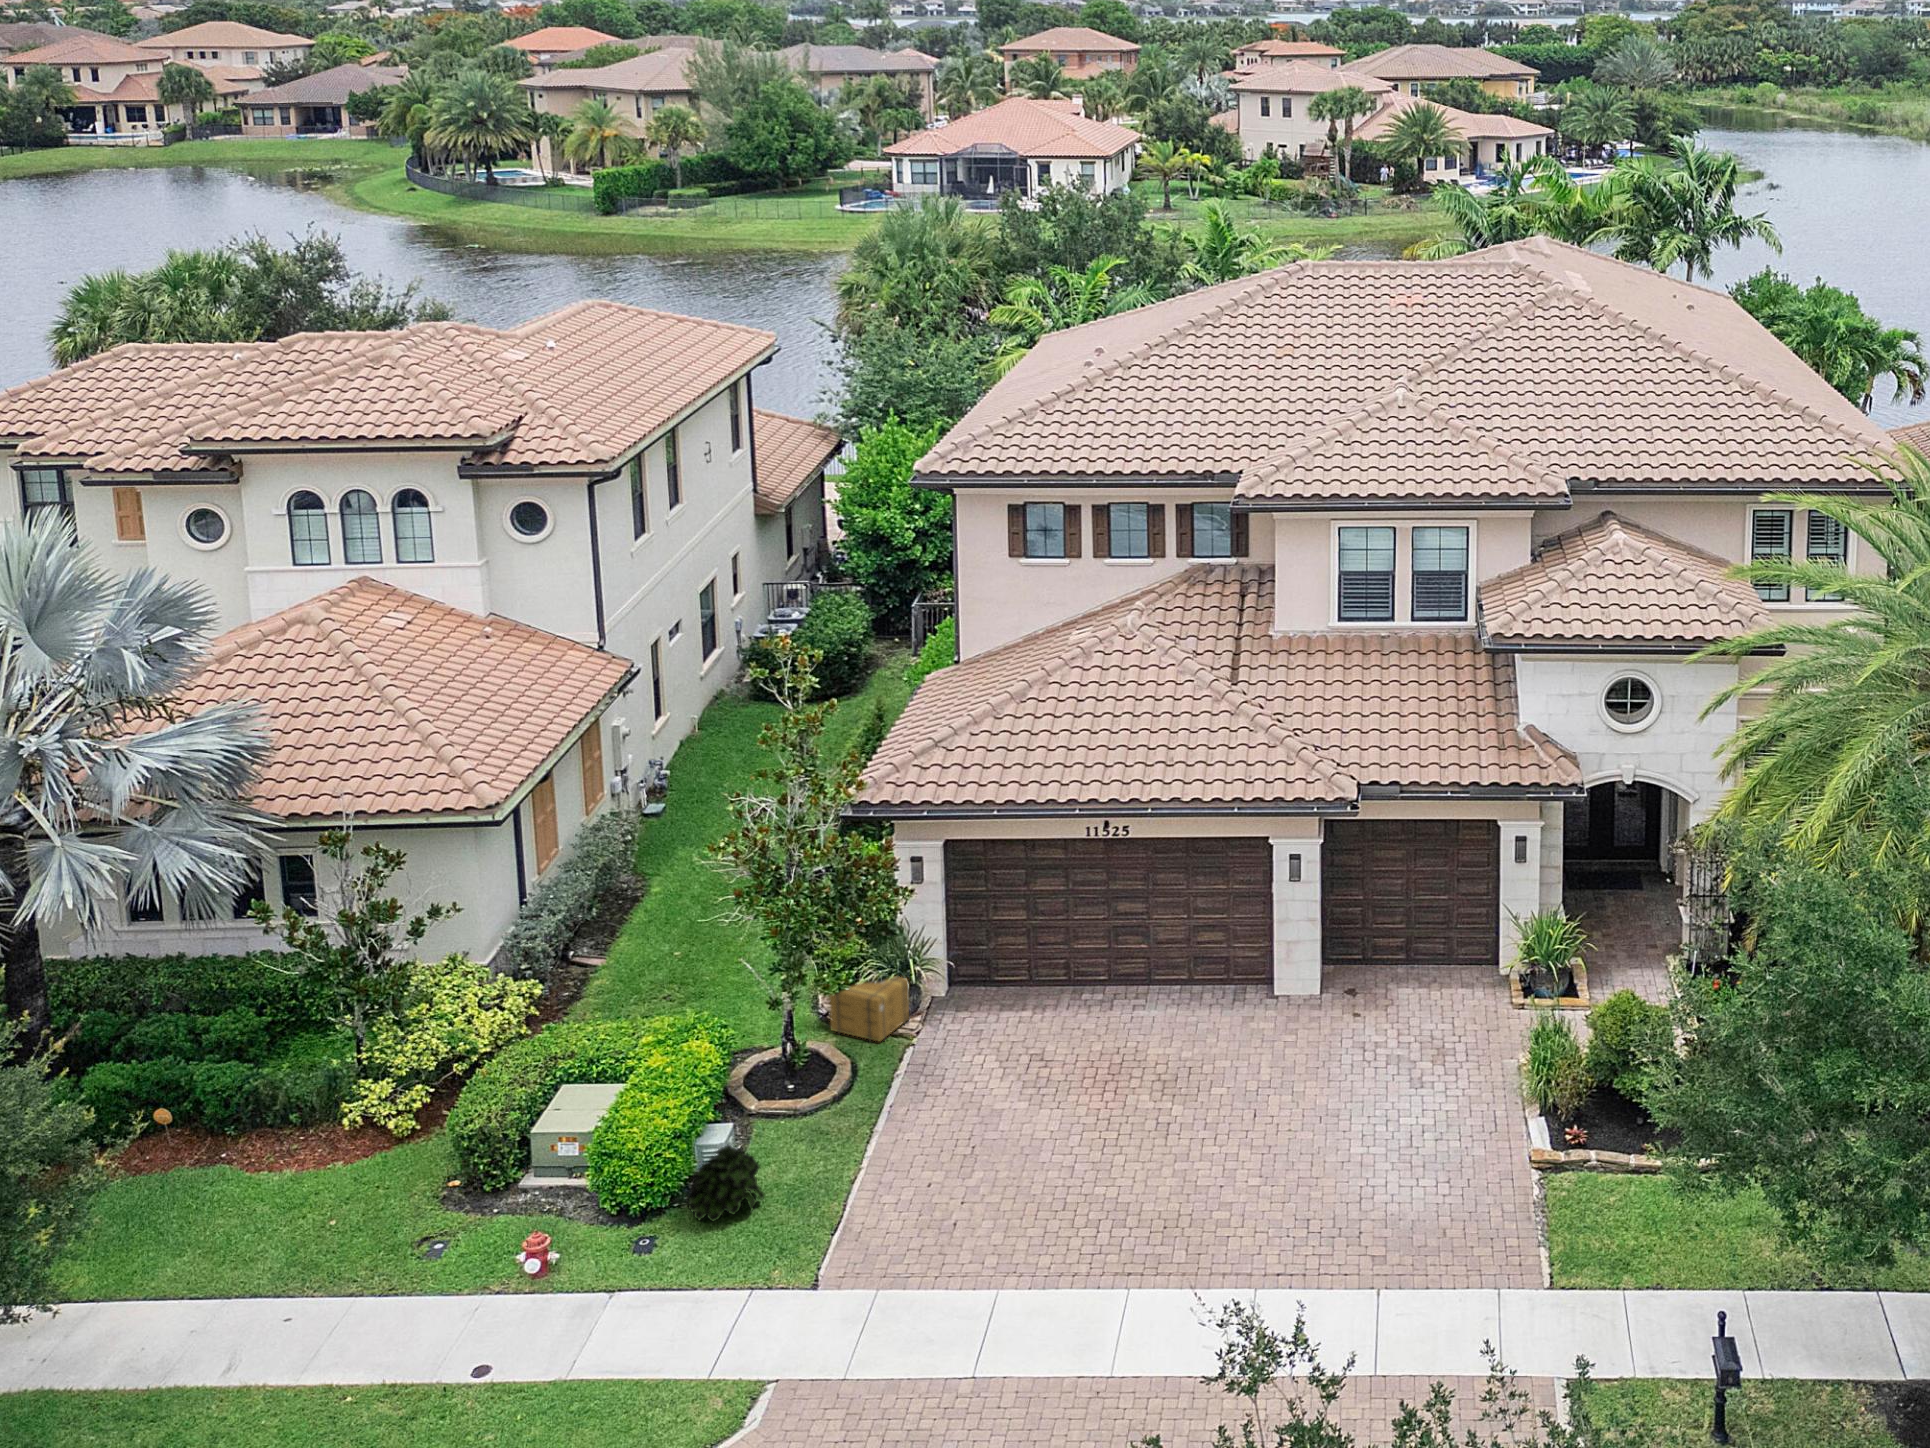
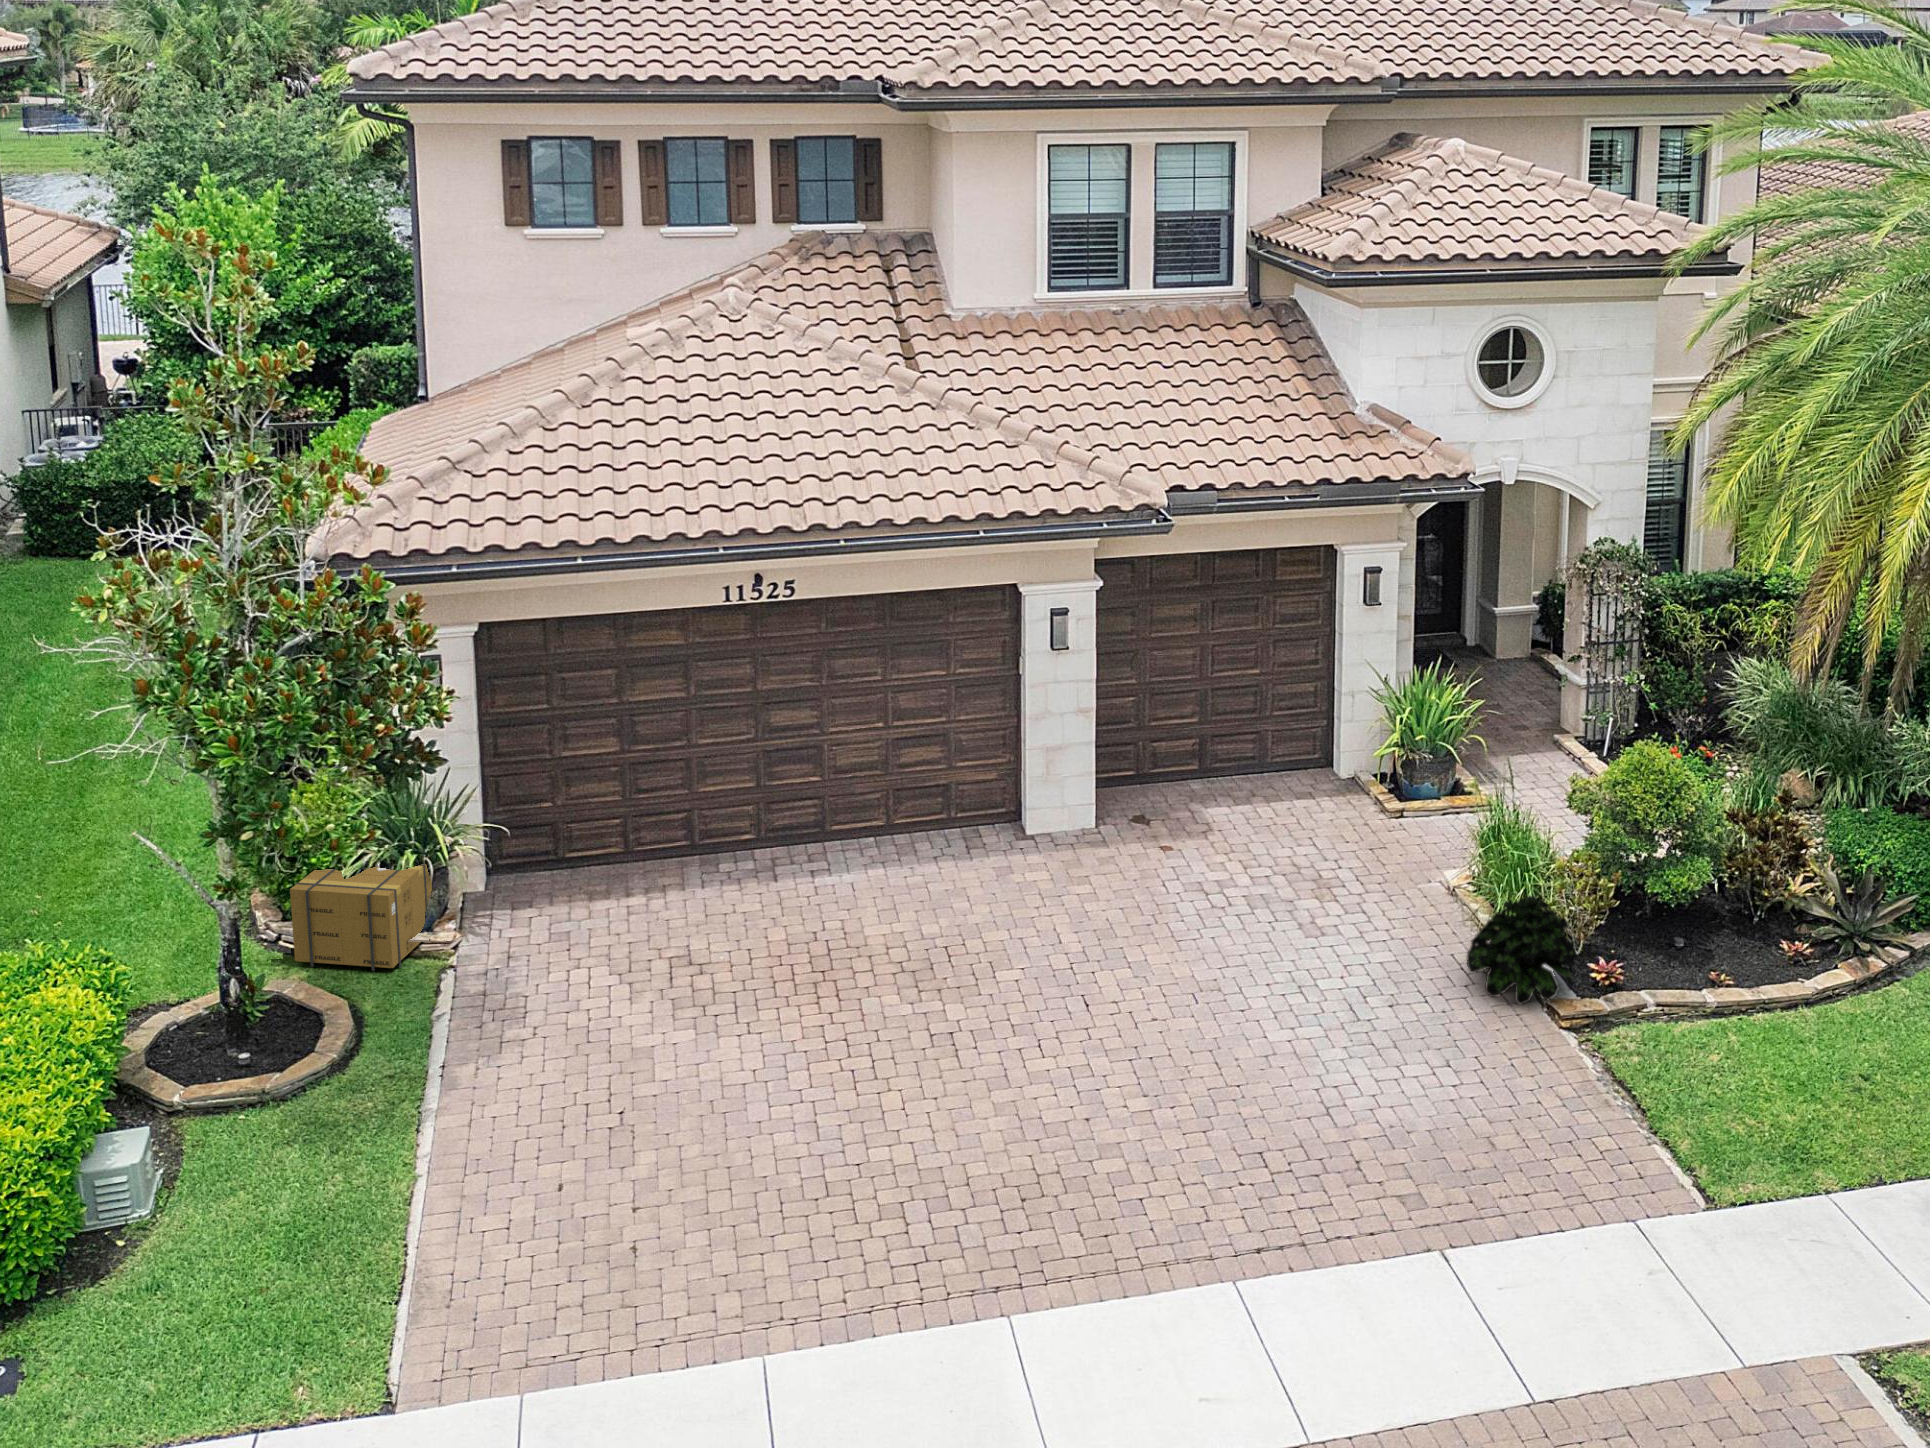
potted plant: present [688,1145,764,1221] -> present [1466,896,1577,1005]

